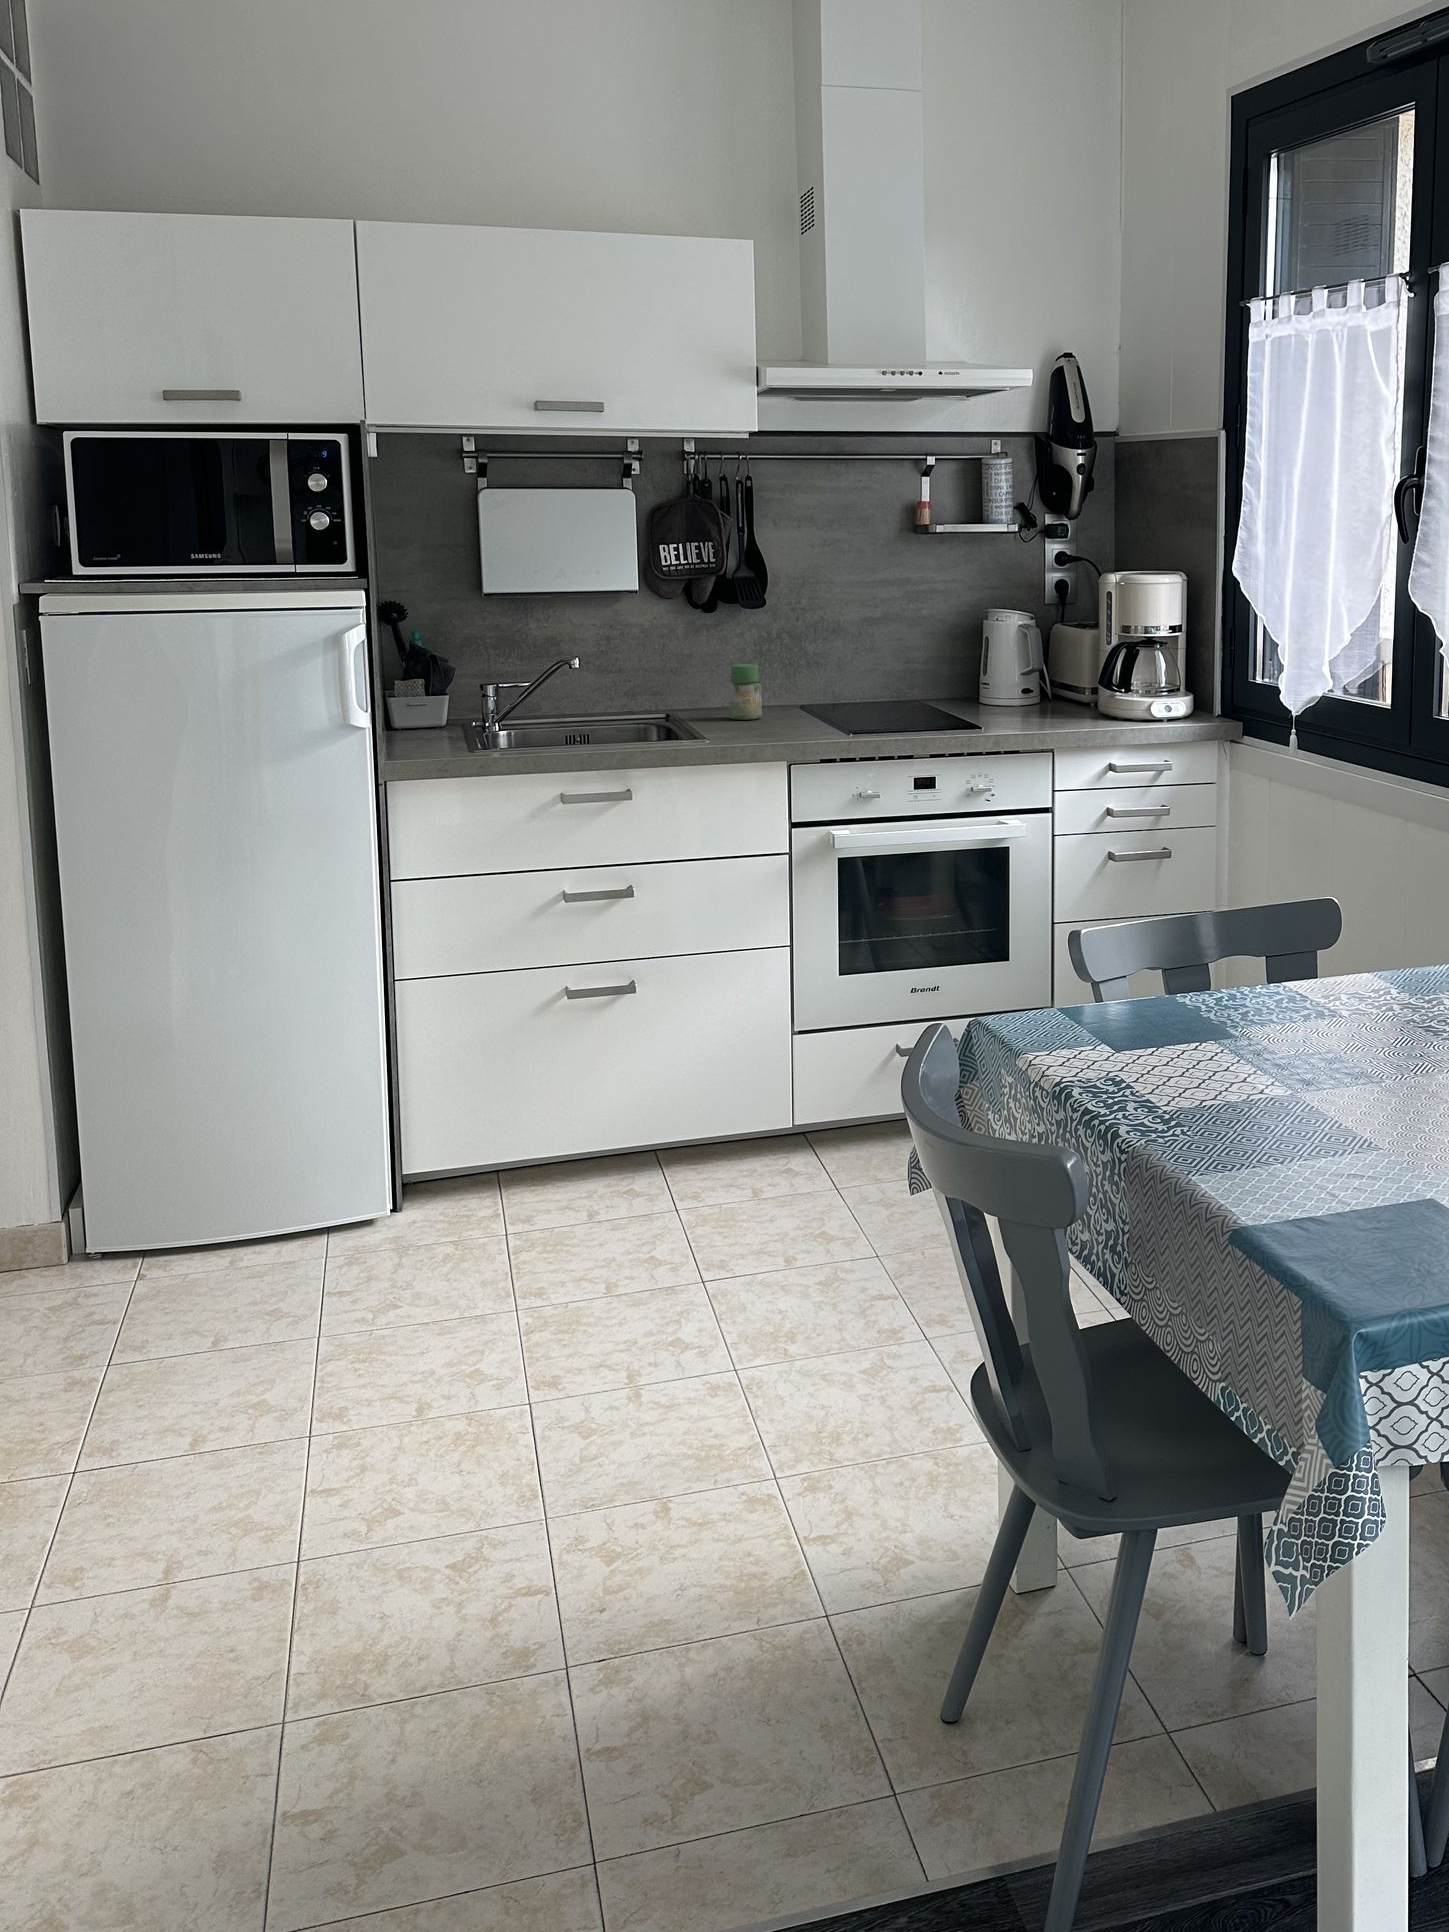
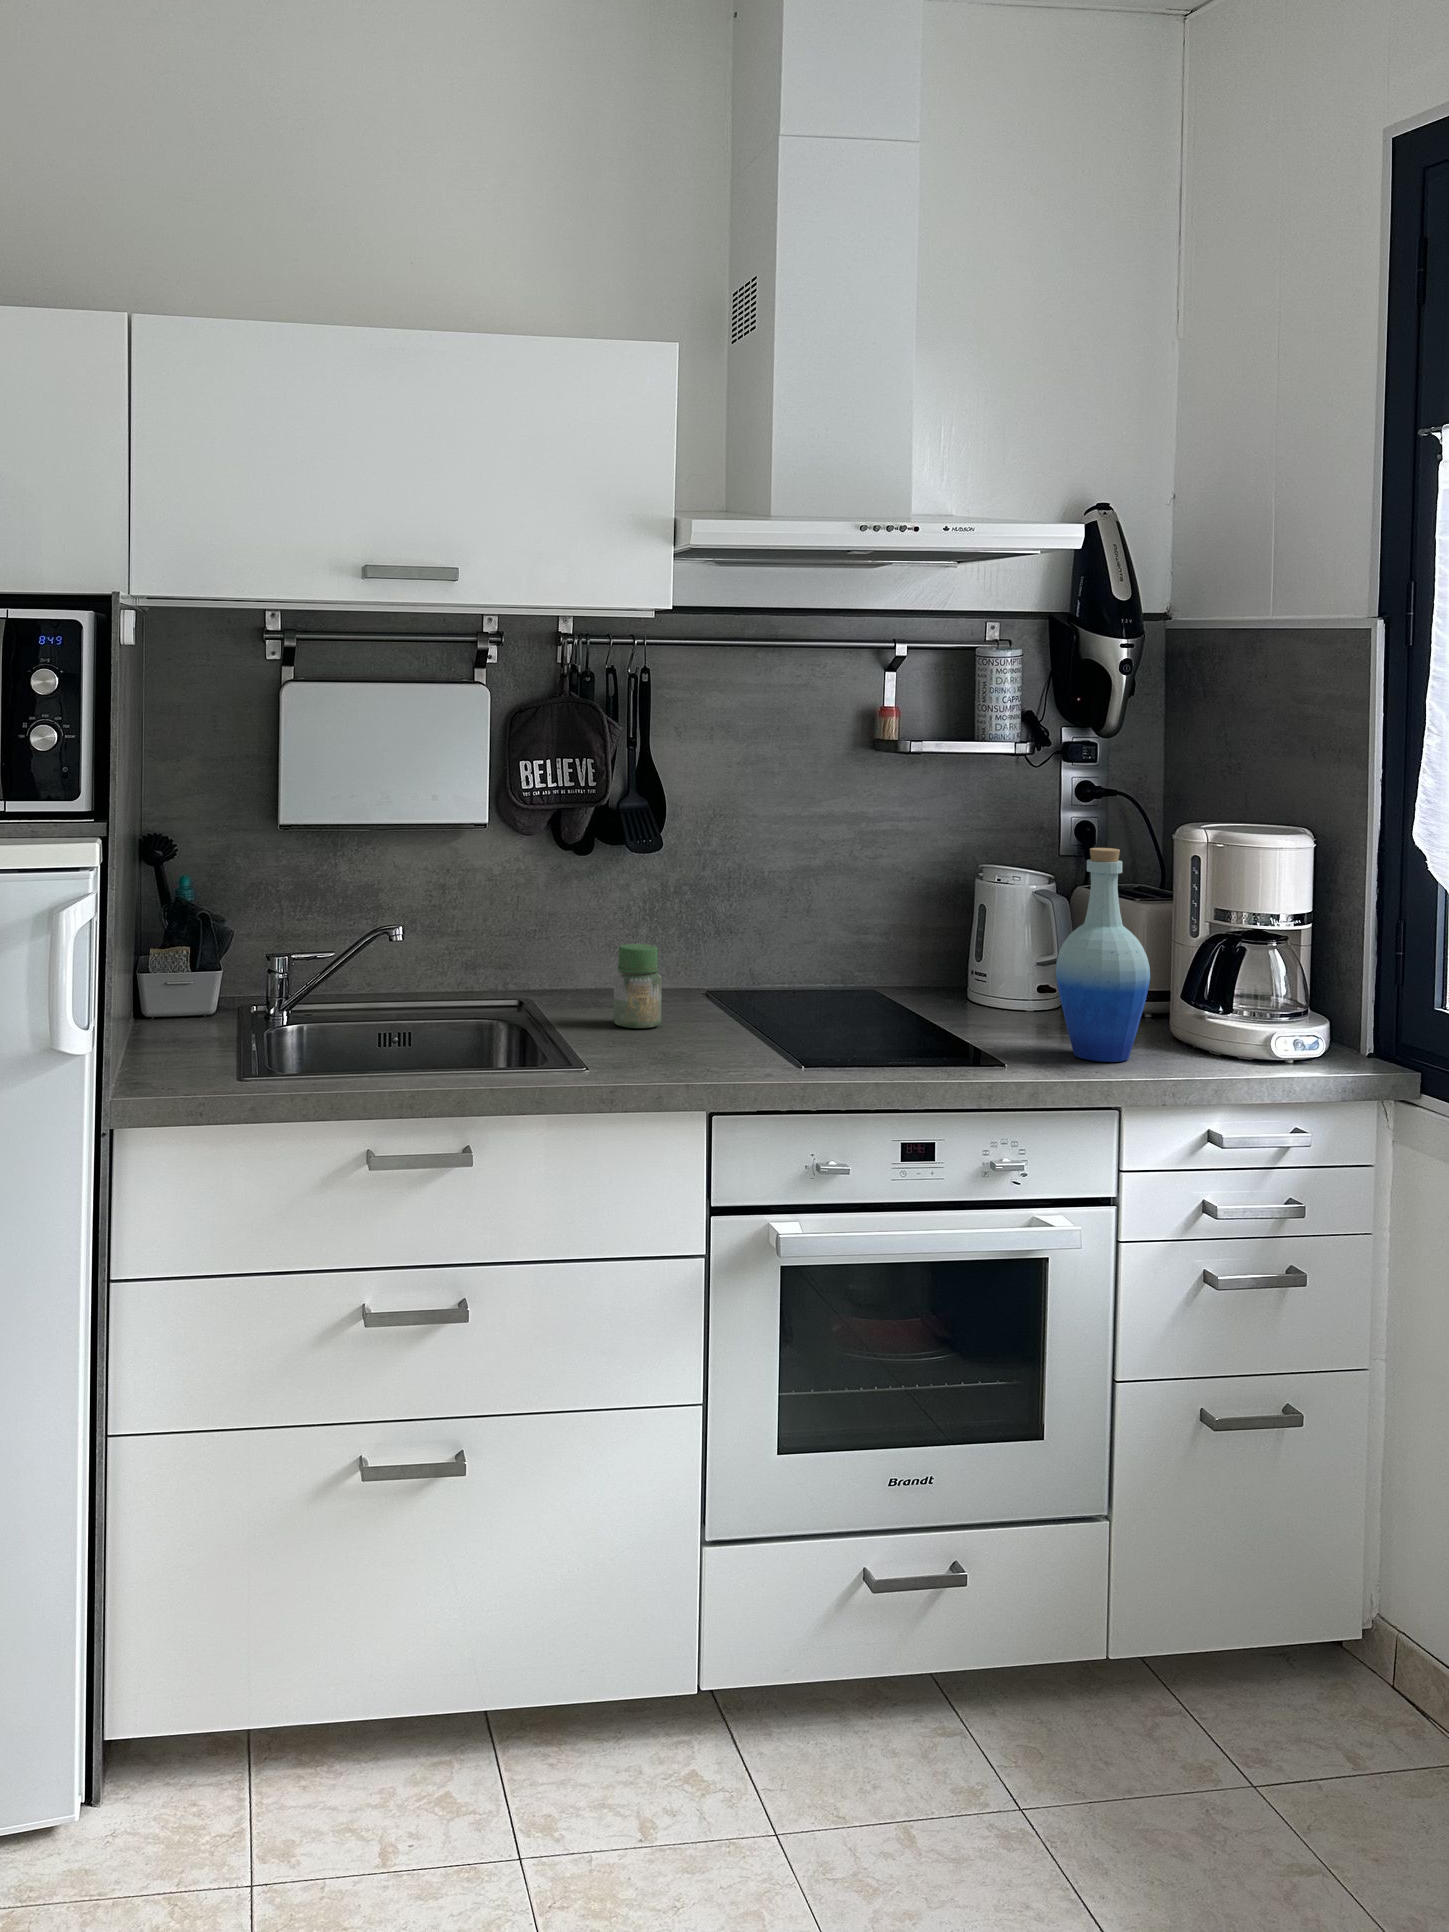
bottle: none [1018,586,1076,724] -> present [1056,848,1150,1062]

